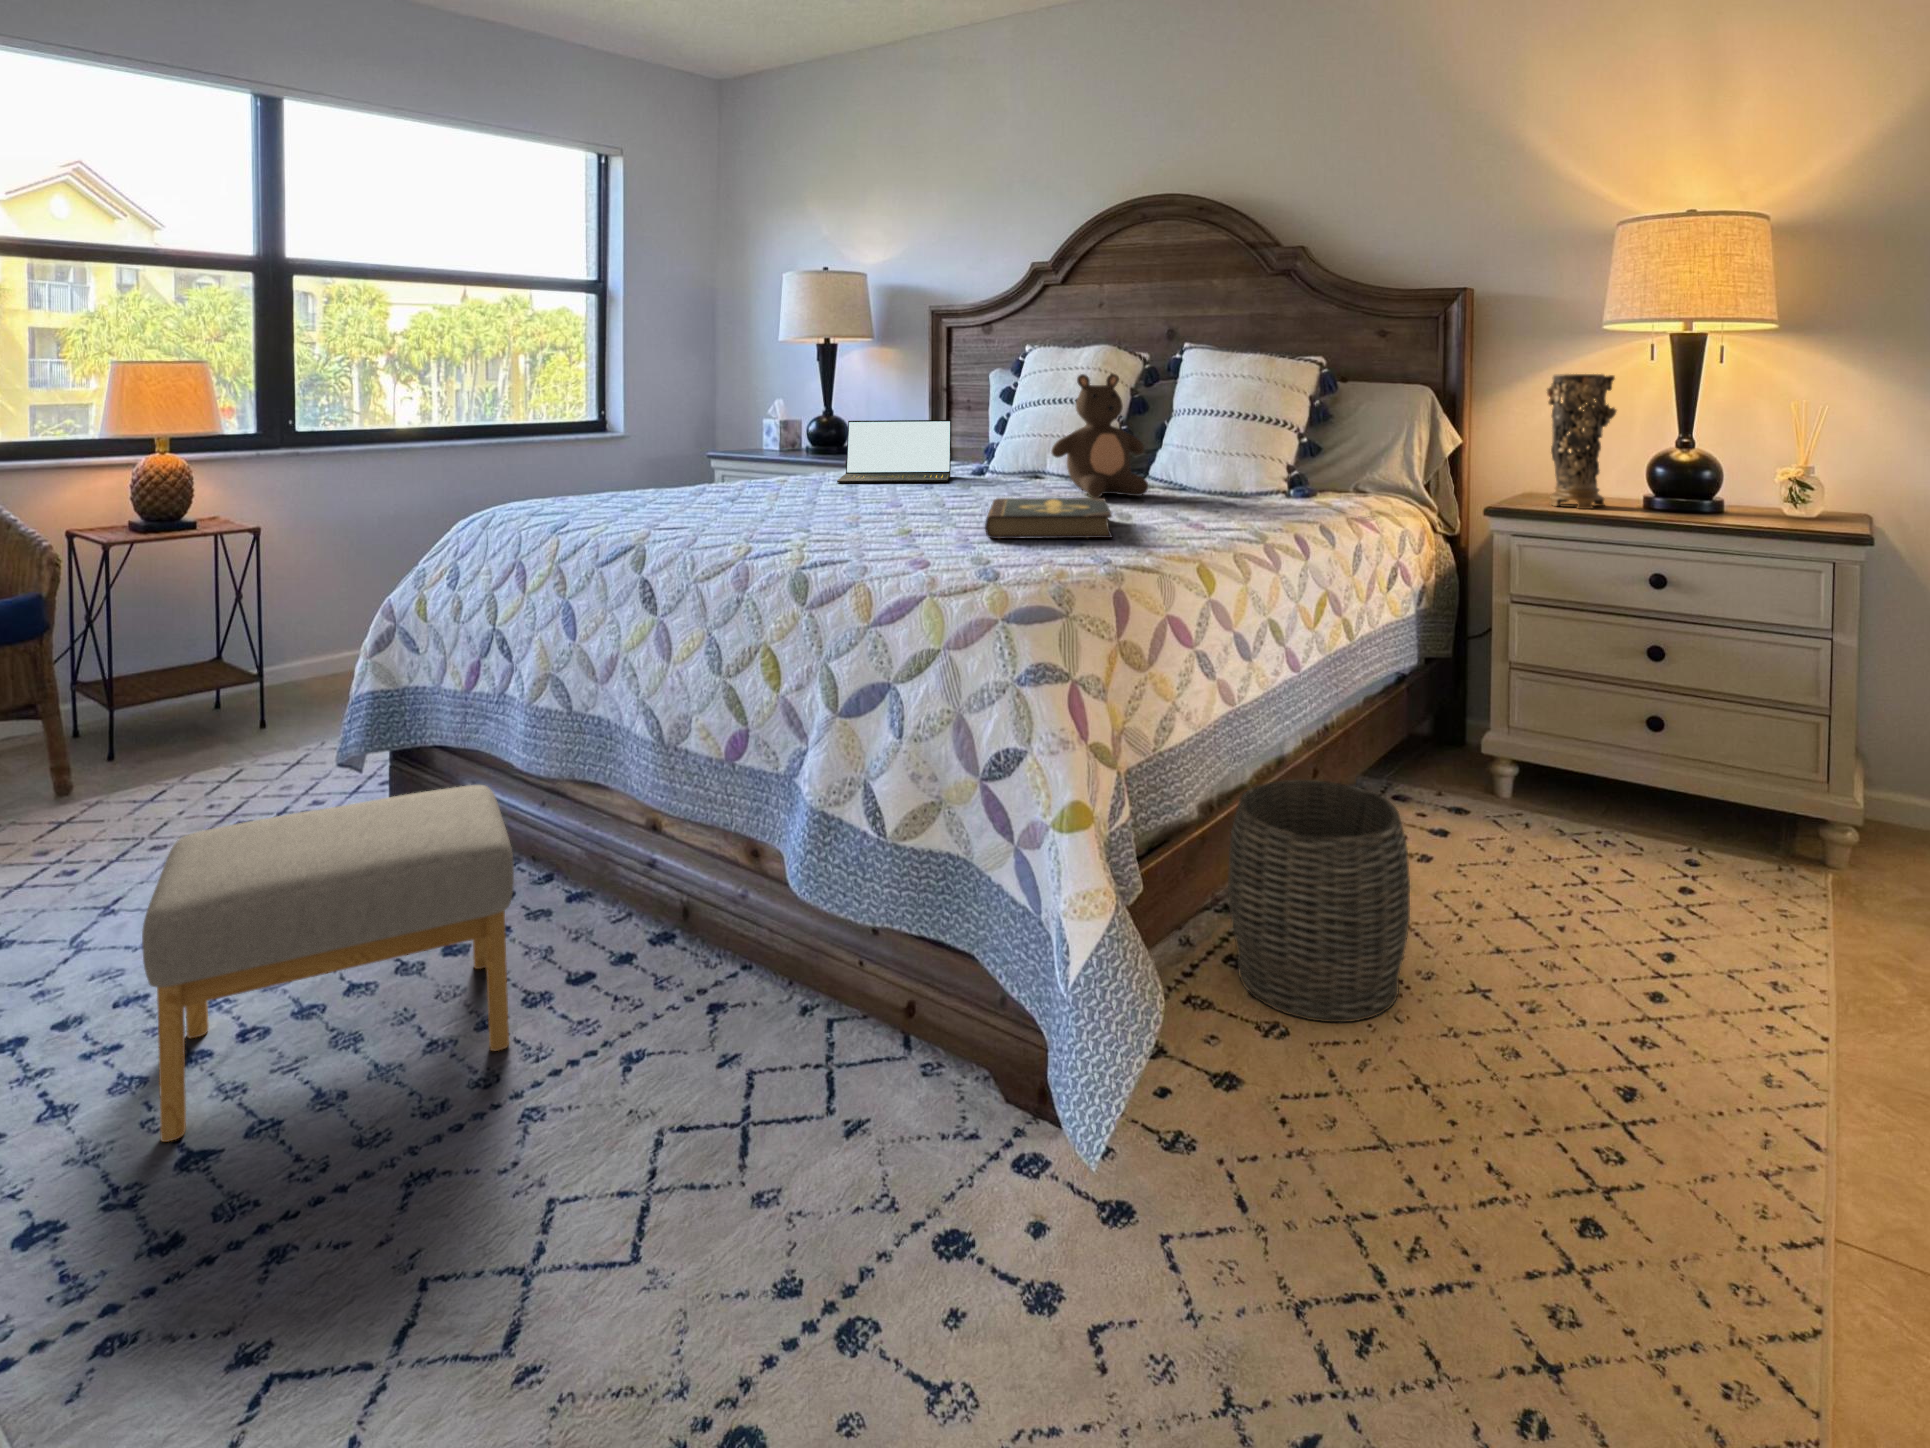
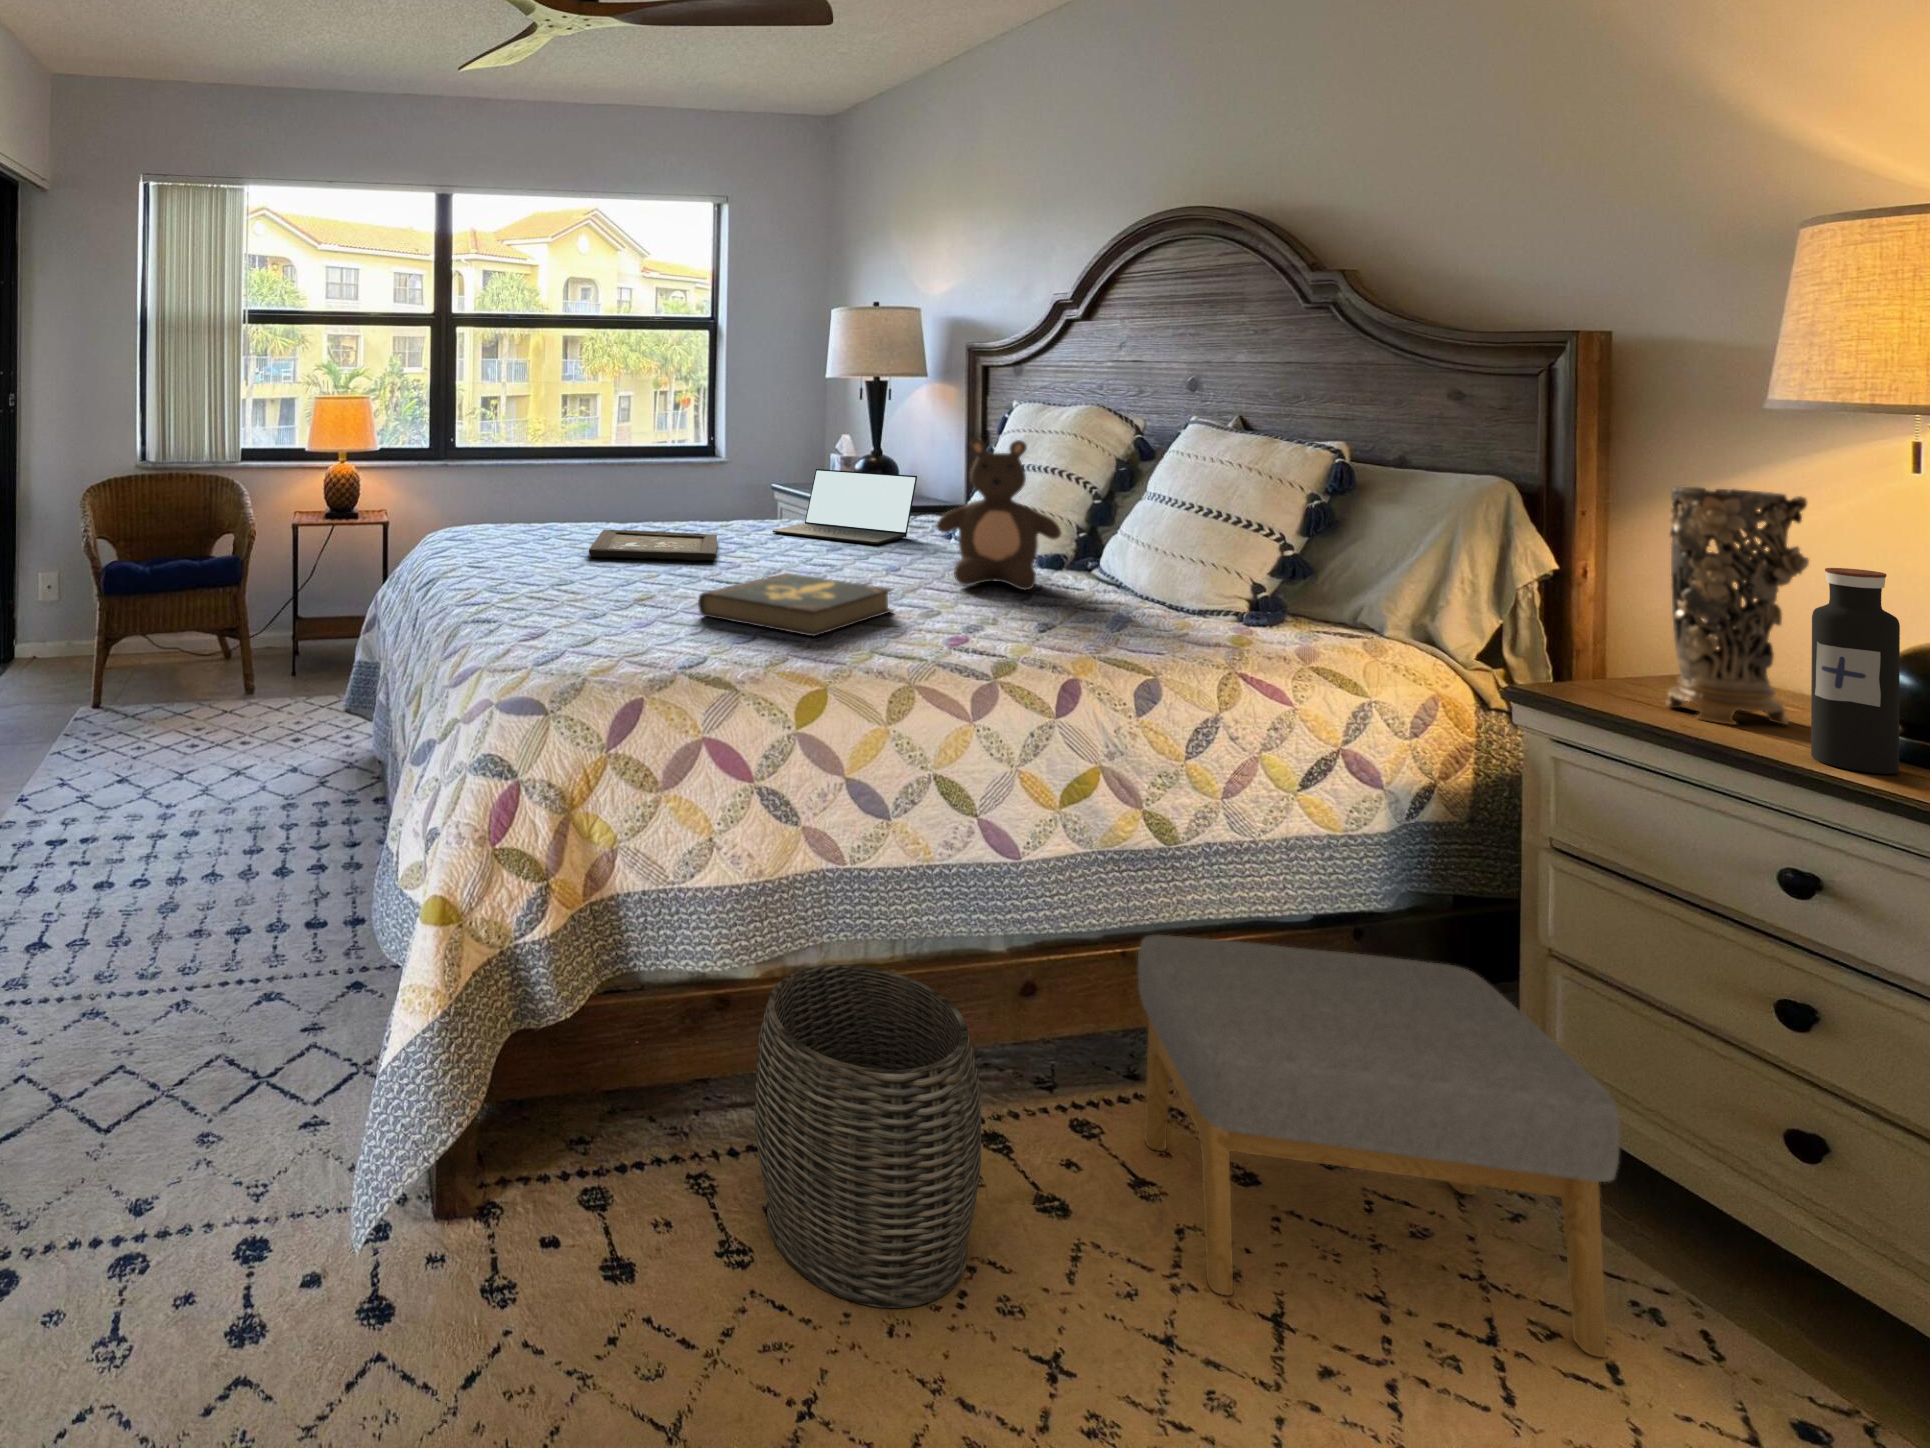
water bottle: none [1649,409,1686,517] -> present [1811,568,1900,774]
tray: none [694,486,866,514] -> present [589,530,717,560]
footstool: present [142,785,514,1142] -> present [1138,935,1620,1357]

